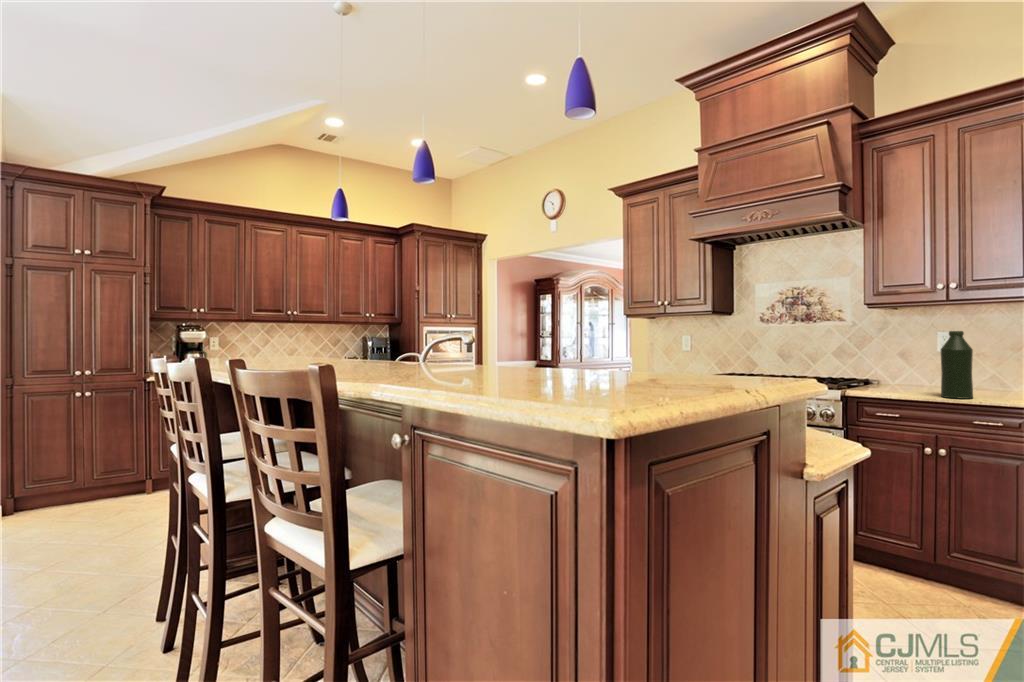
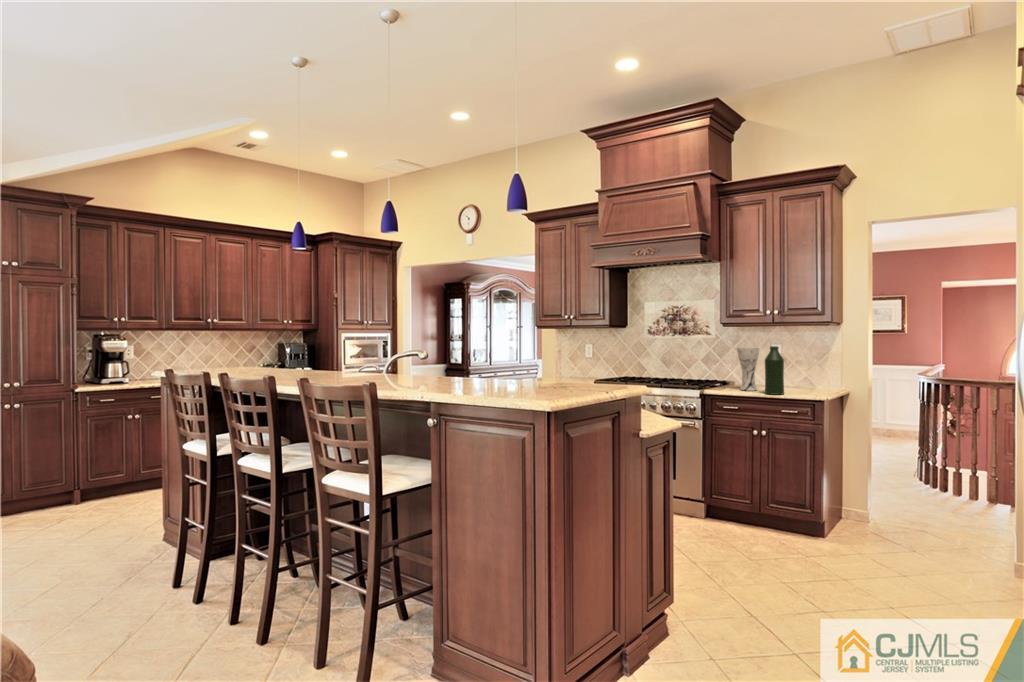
vase: none [893,334,928,393] -> present [737,347,759,391]

